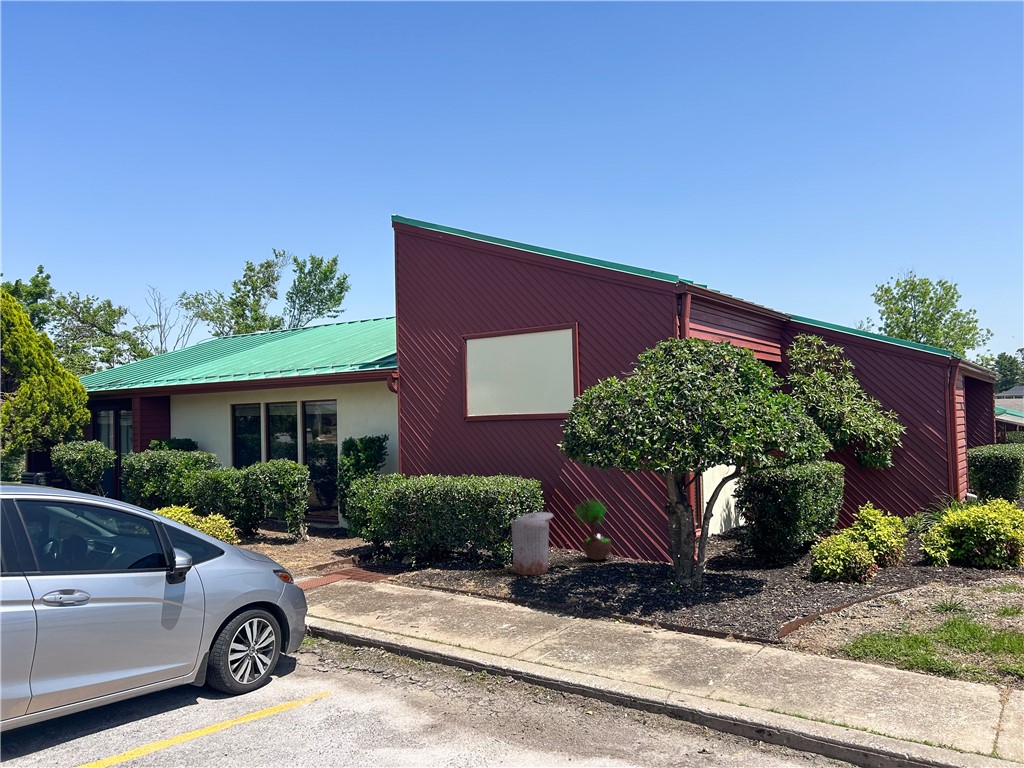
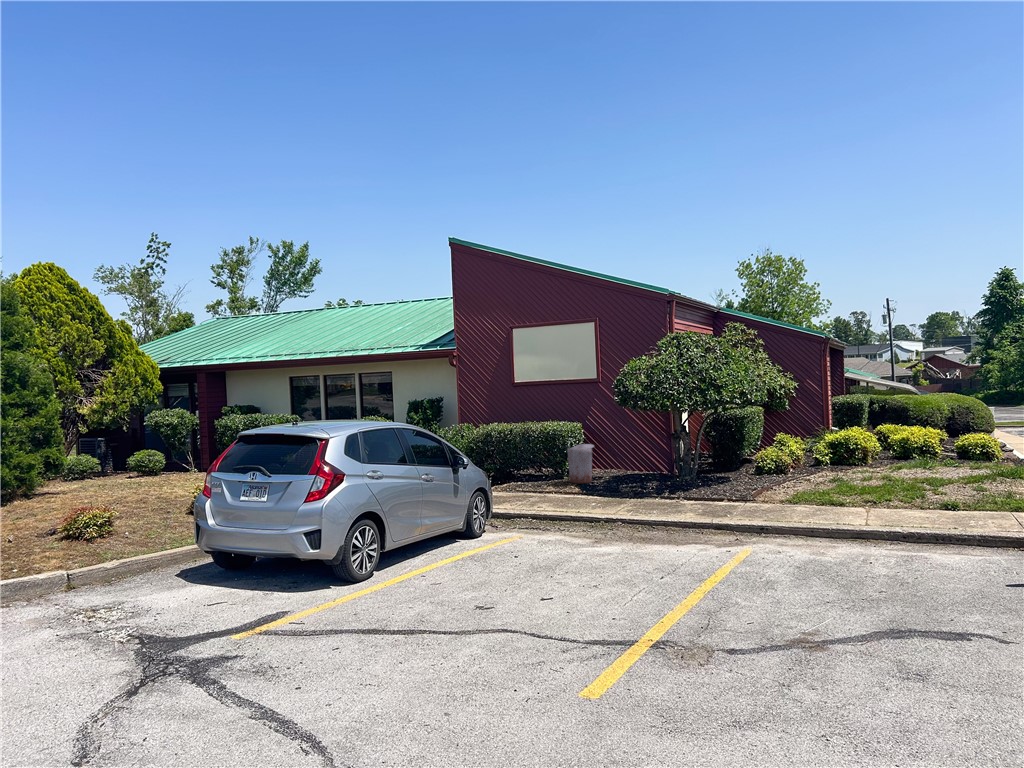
potted tree: present [574,499,611,560] -> none [601,432,626,474]

